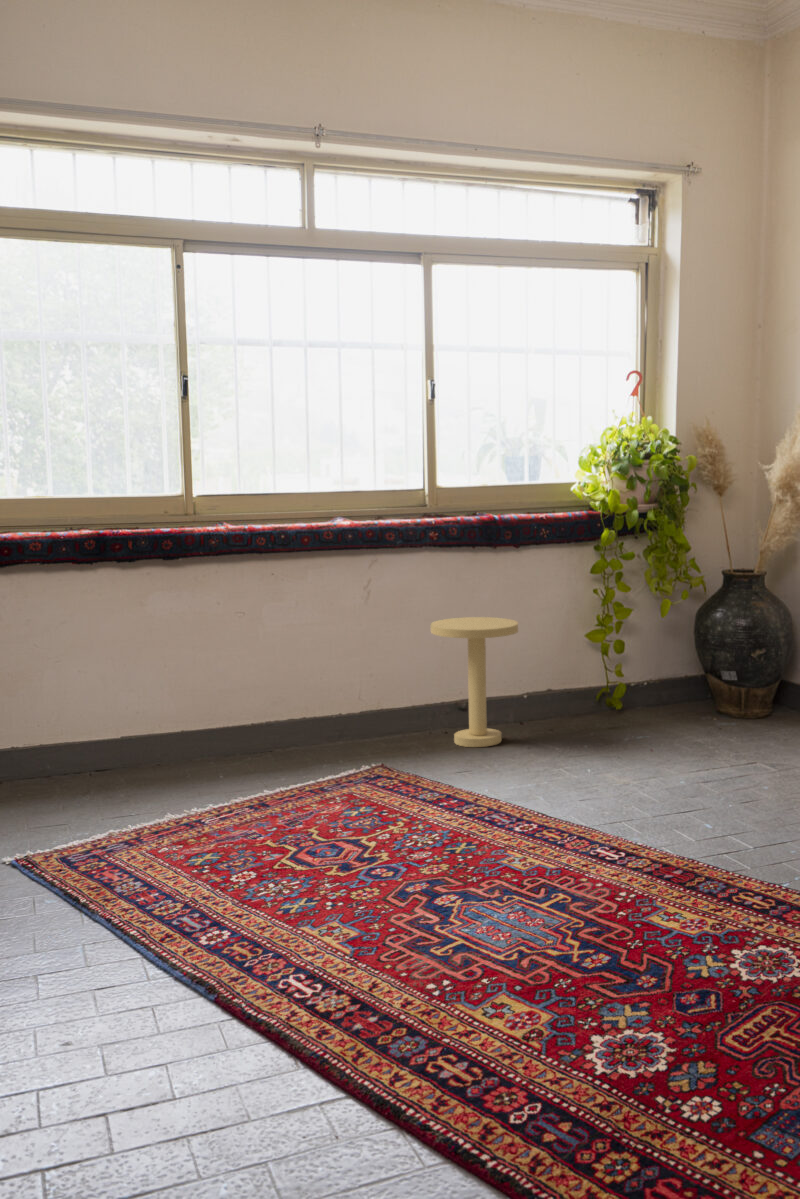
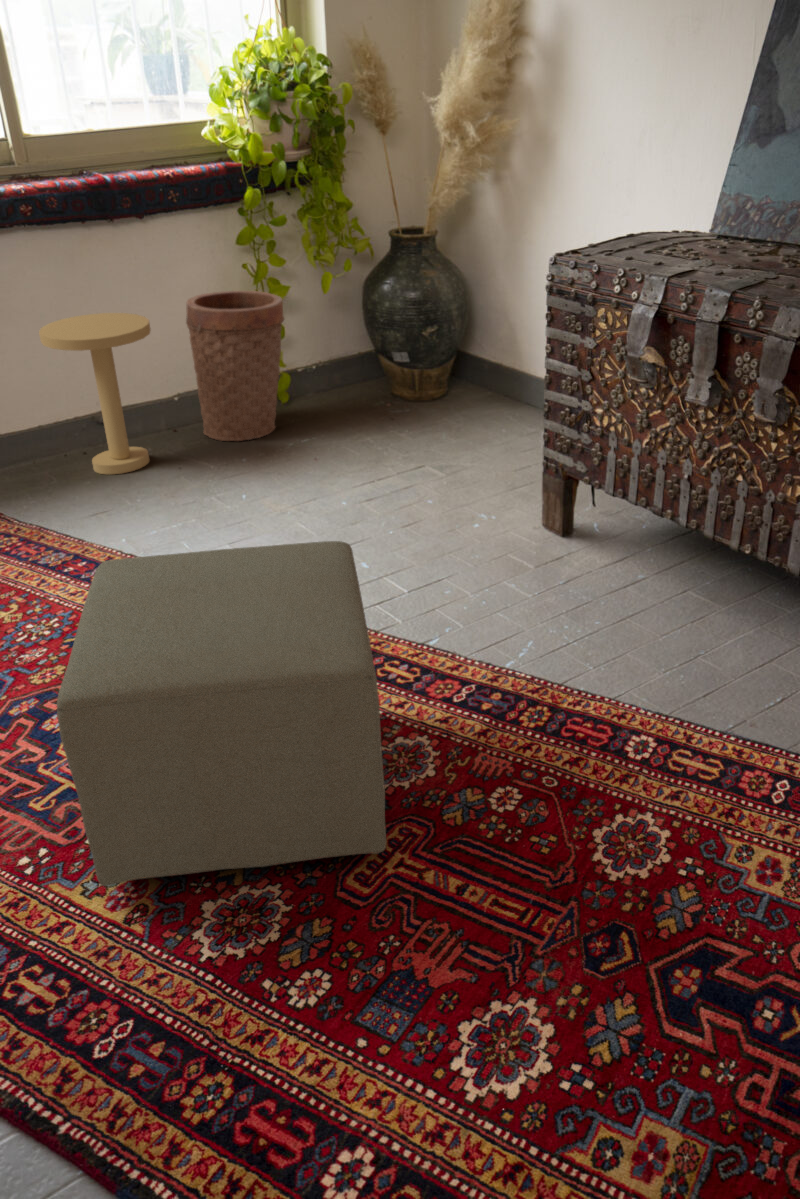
basket: none [544,610,628,734] -> present [186,291,284,441]
ottoman: none [497,750,766,1019] -> present [57,541,386,886]

